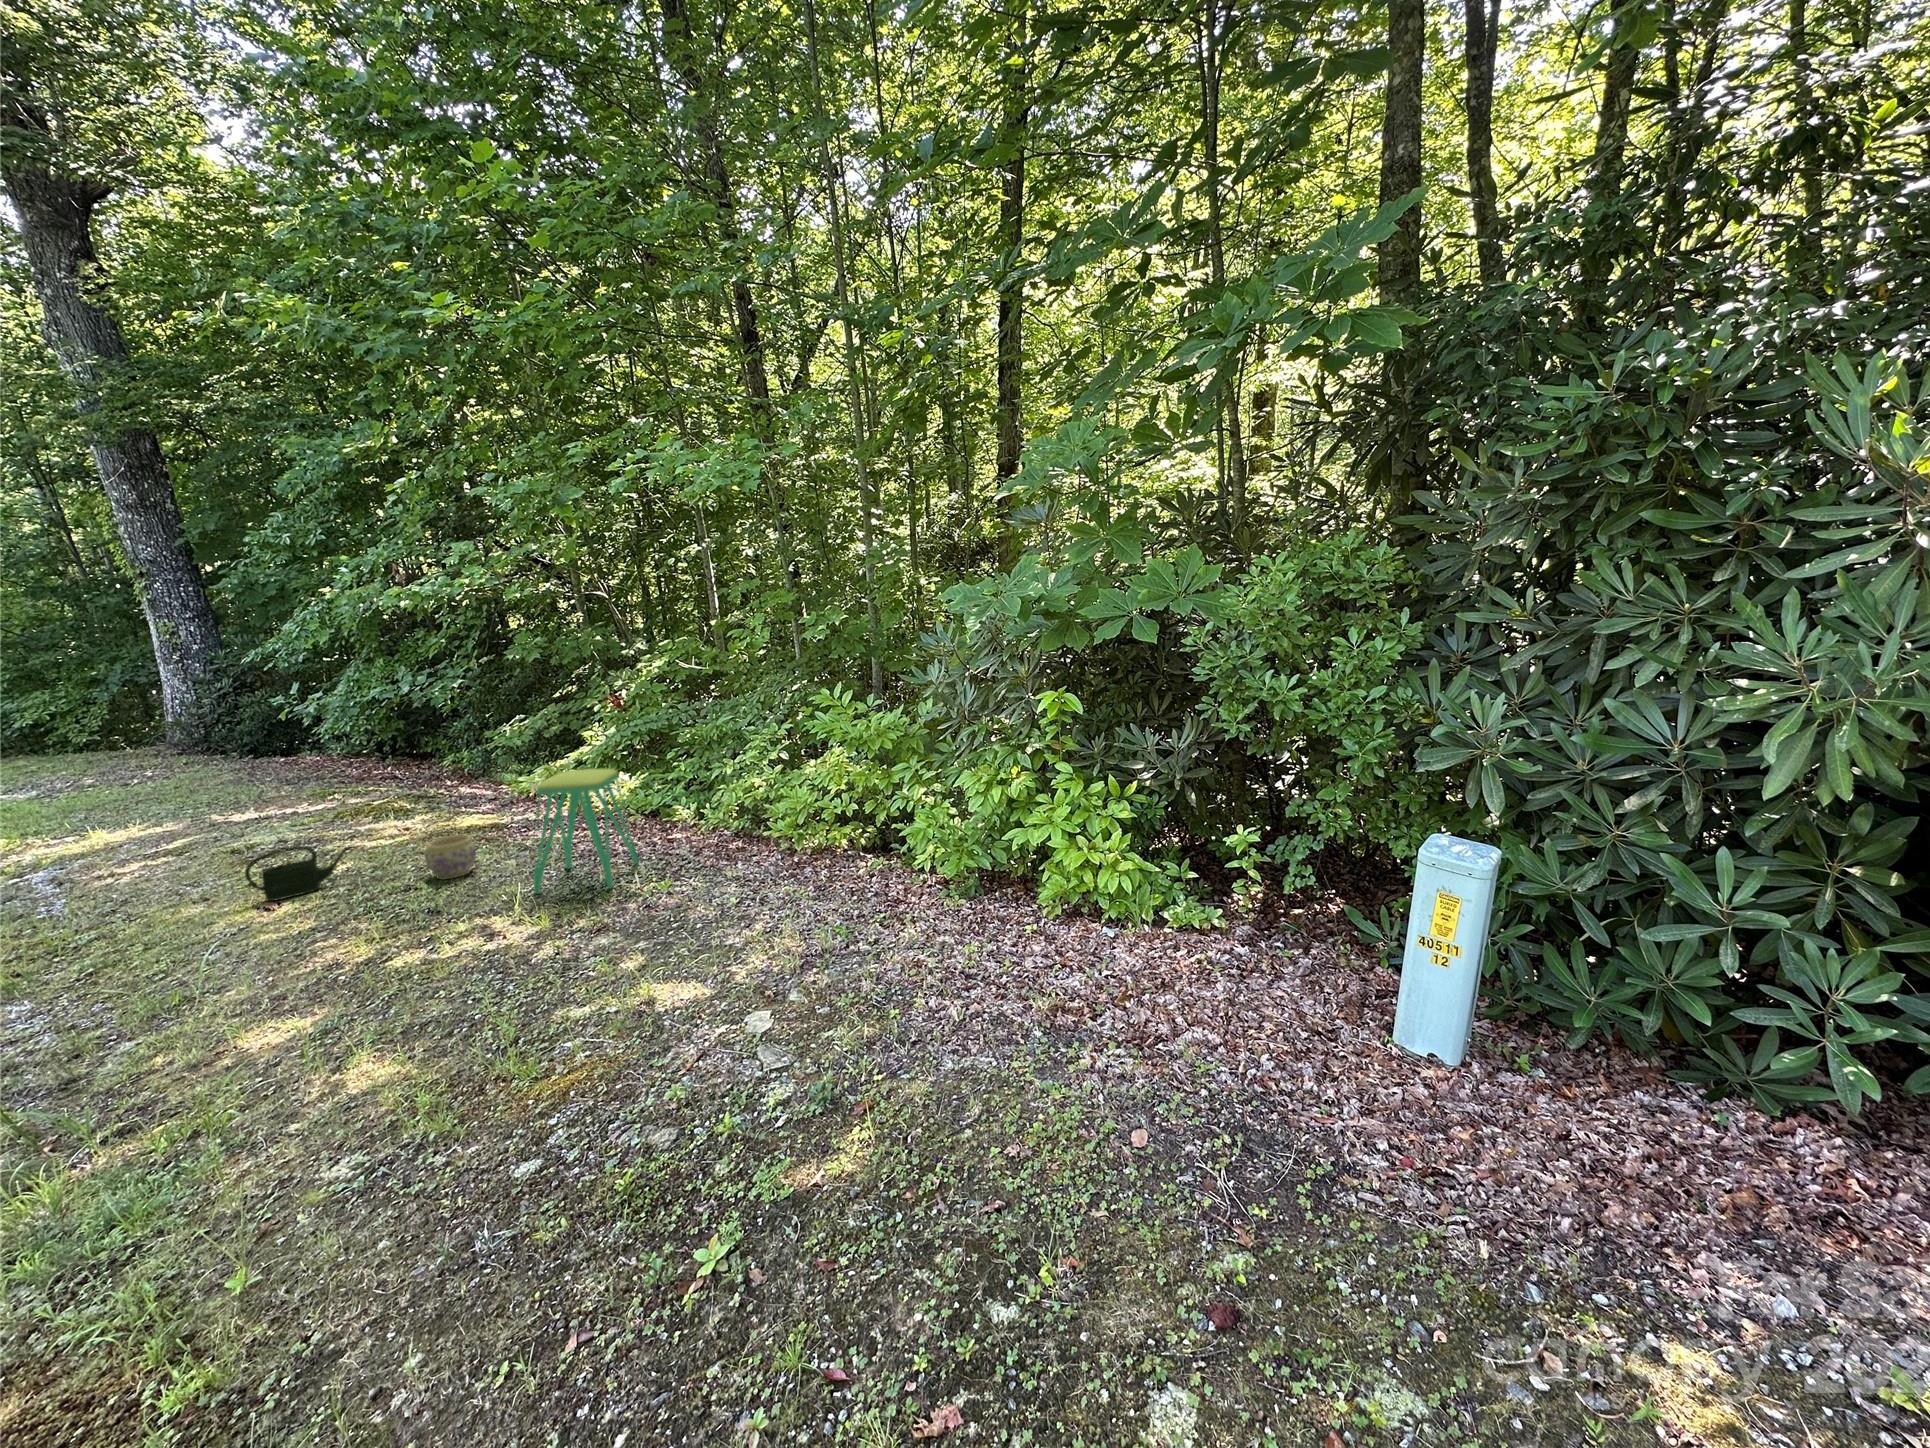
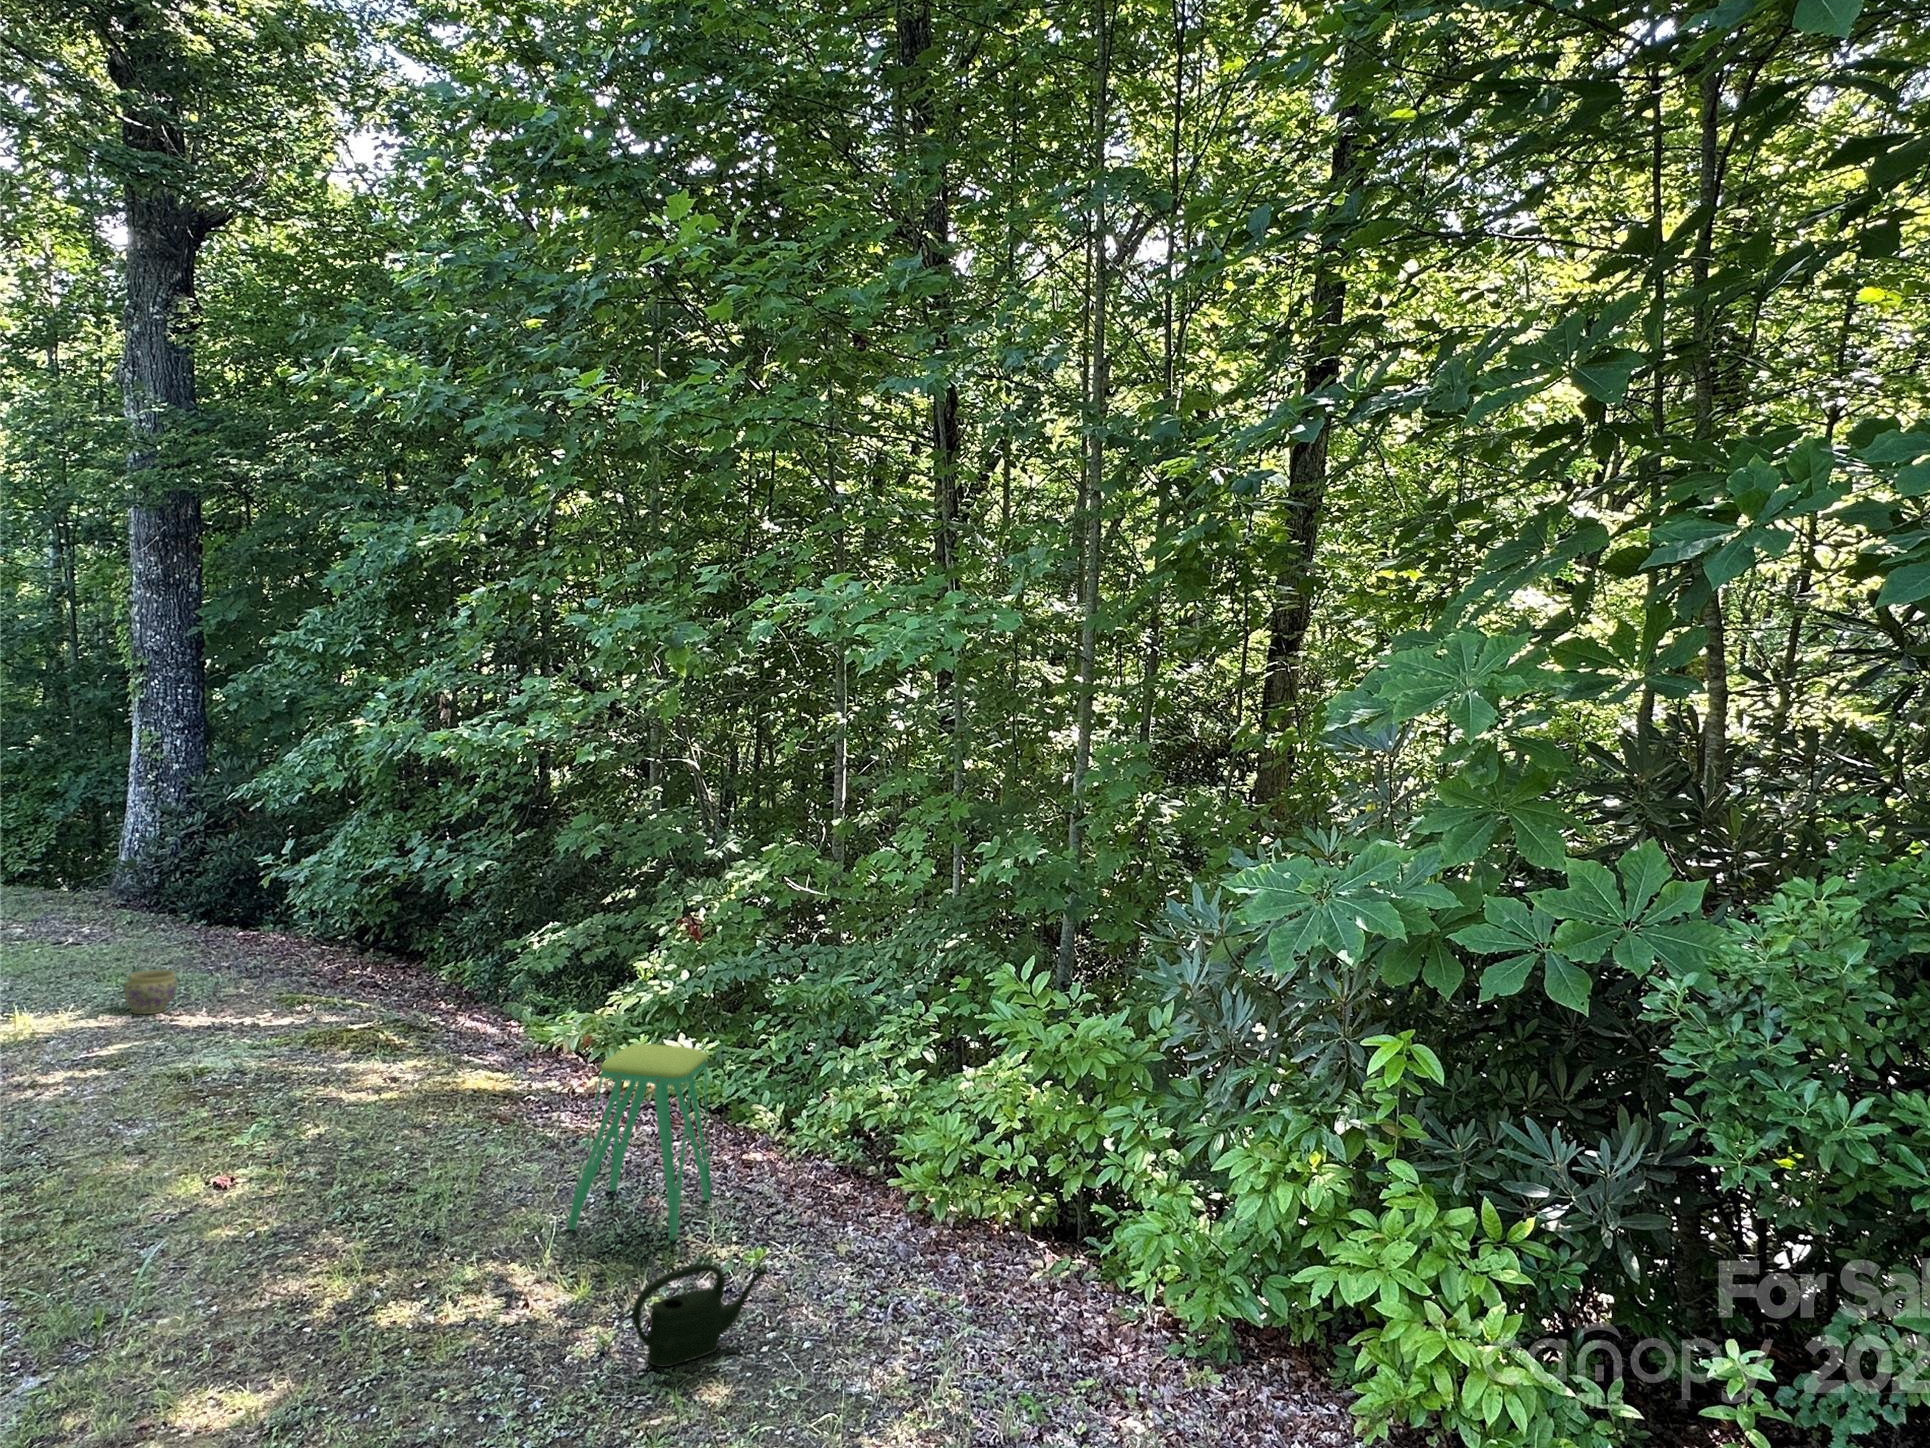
planter: present [424,834,476,880] -> present [124,970,178,1014]
watering can: present [245,846,351,901] -> present [632,1264,767,1367]

